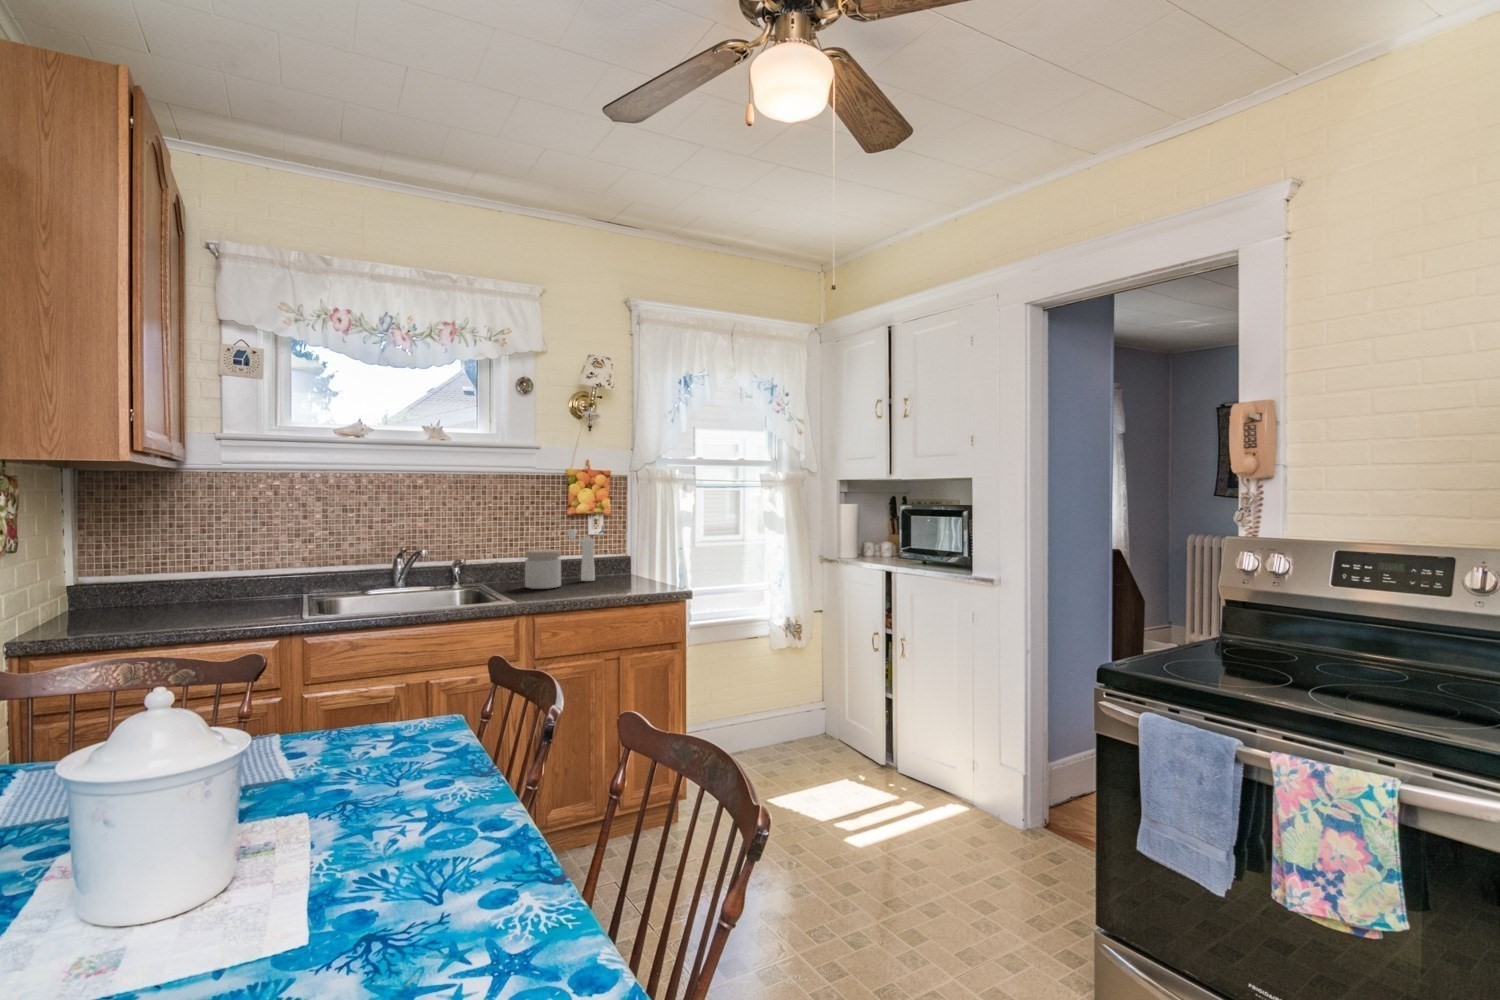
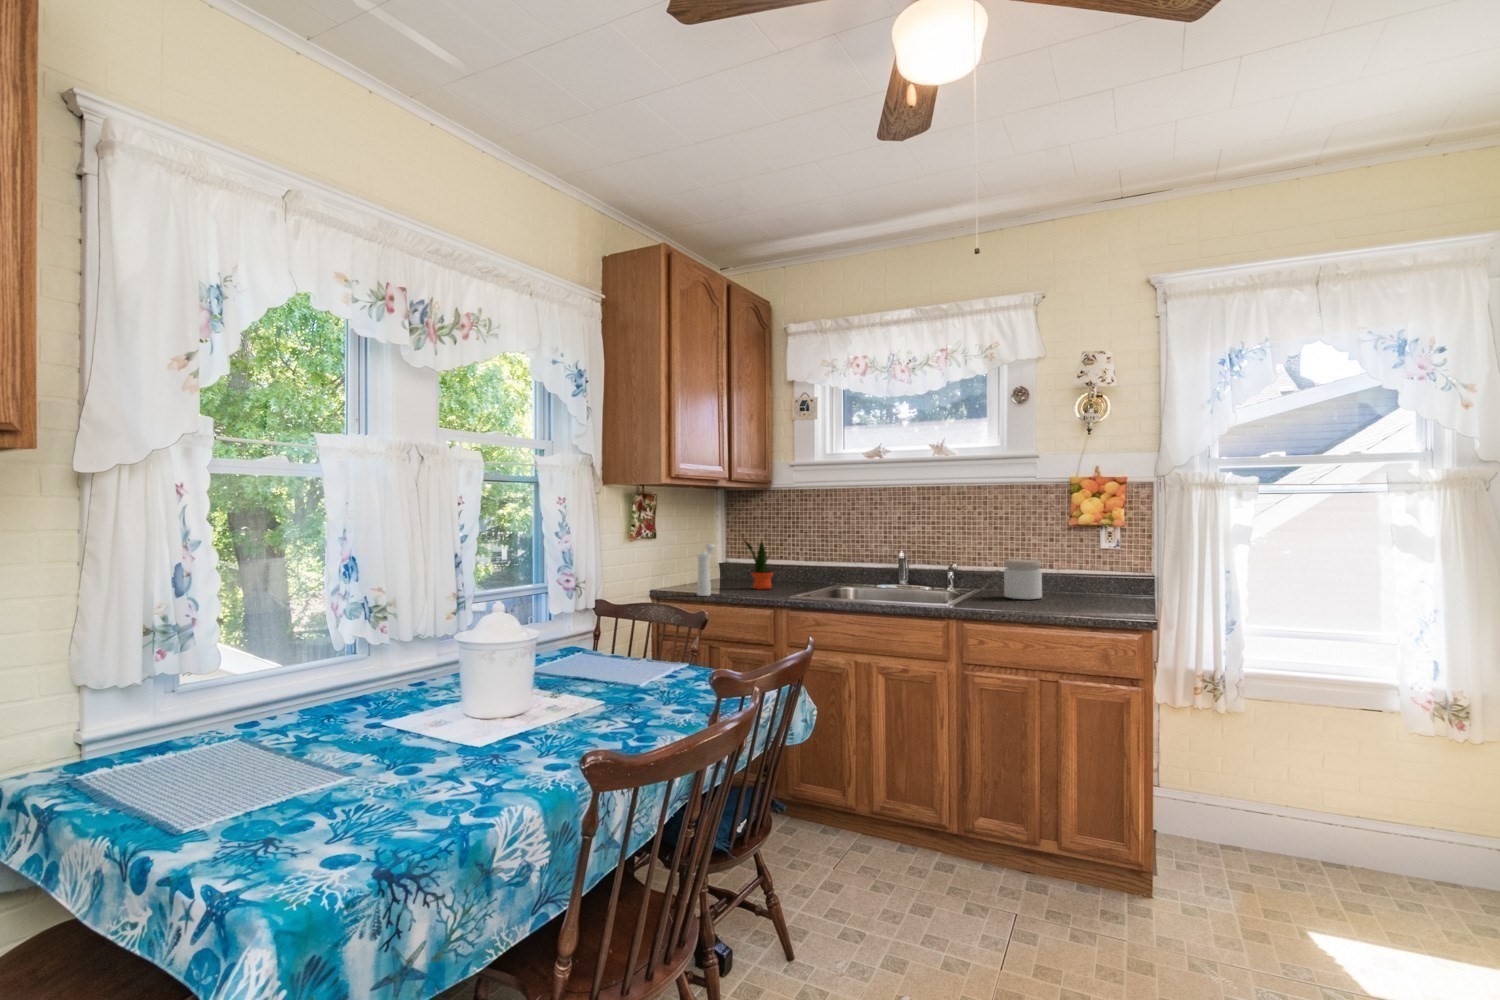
pepper mill: present [567,529,595,581] -> present [697,544,715,596]
potted plant: none [166,540,217,616] -> present [744,539,773,589]

